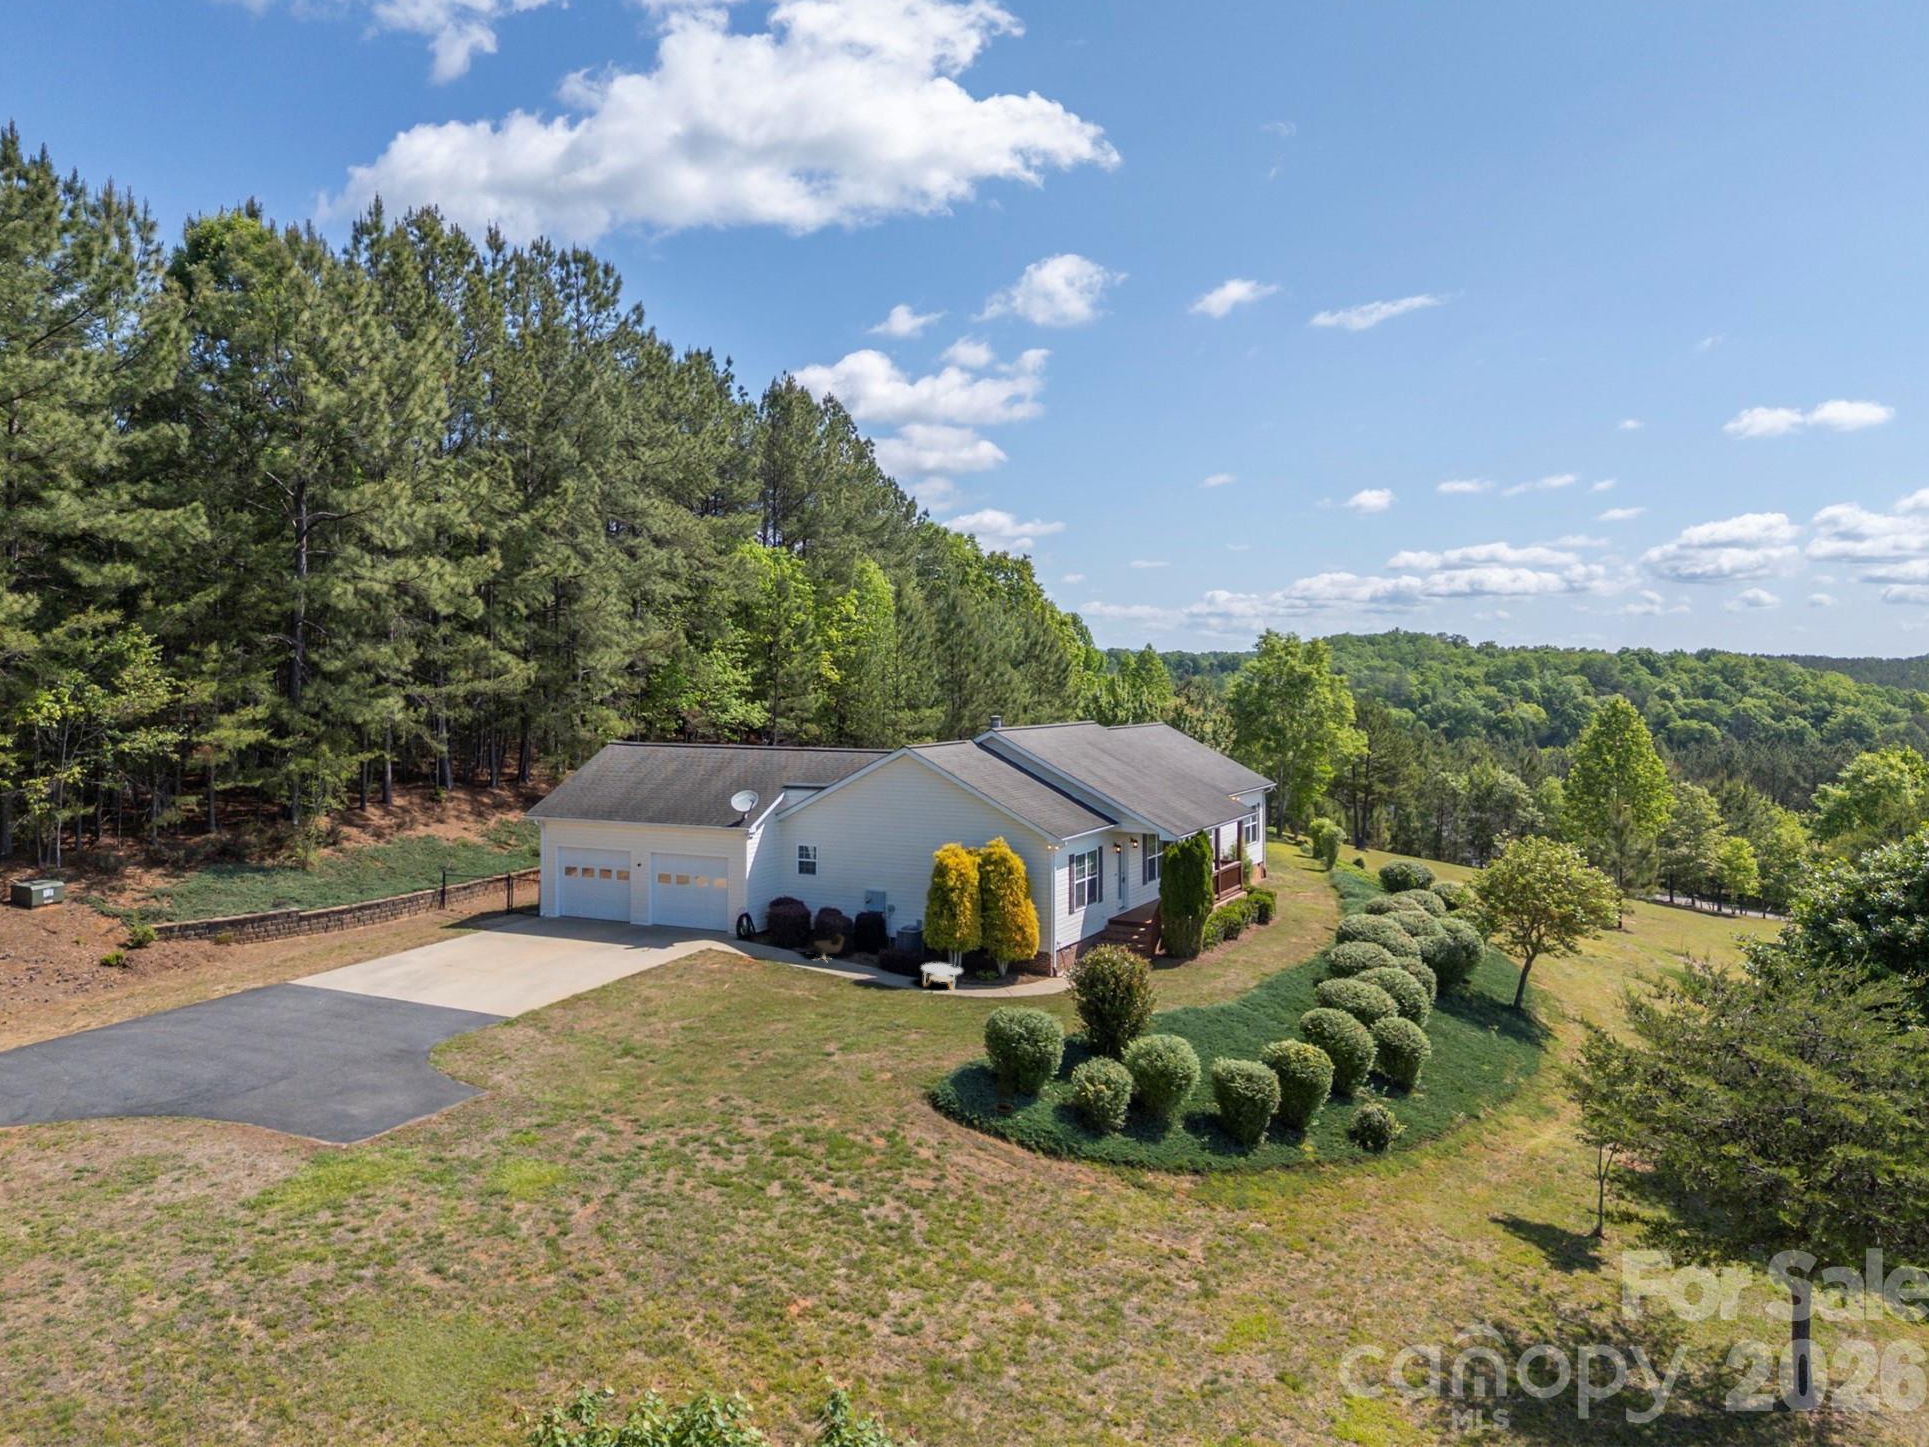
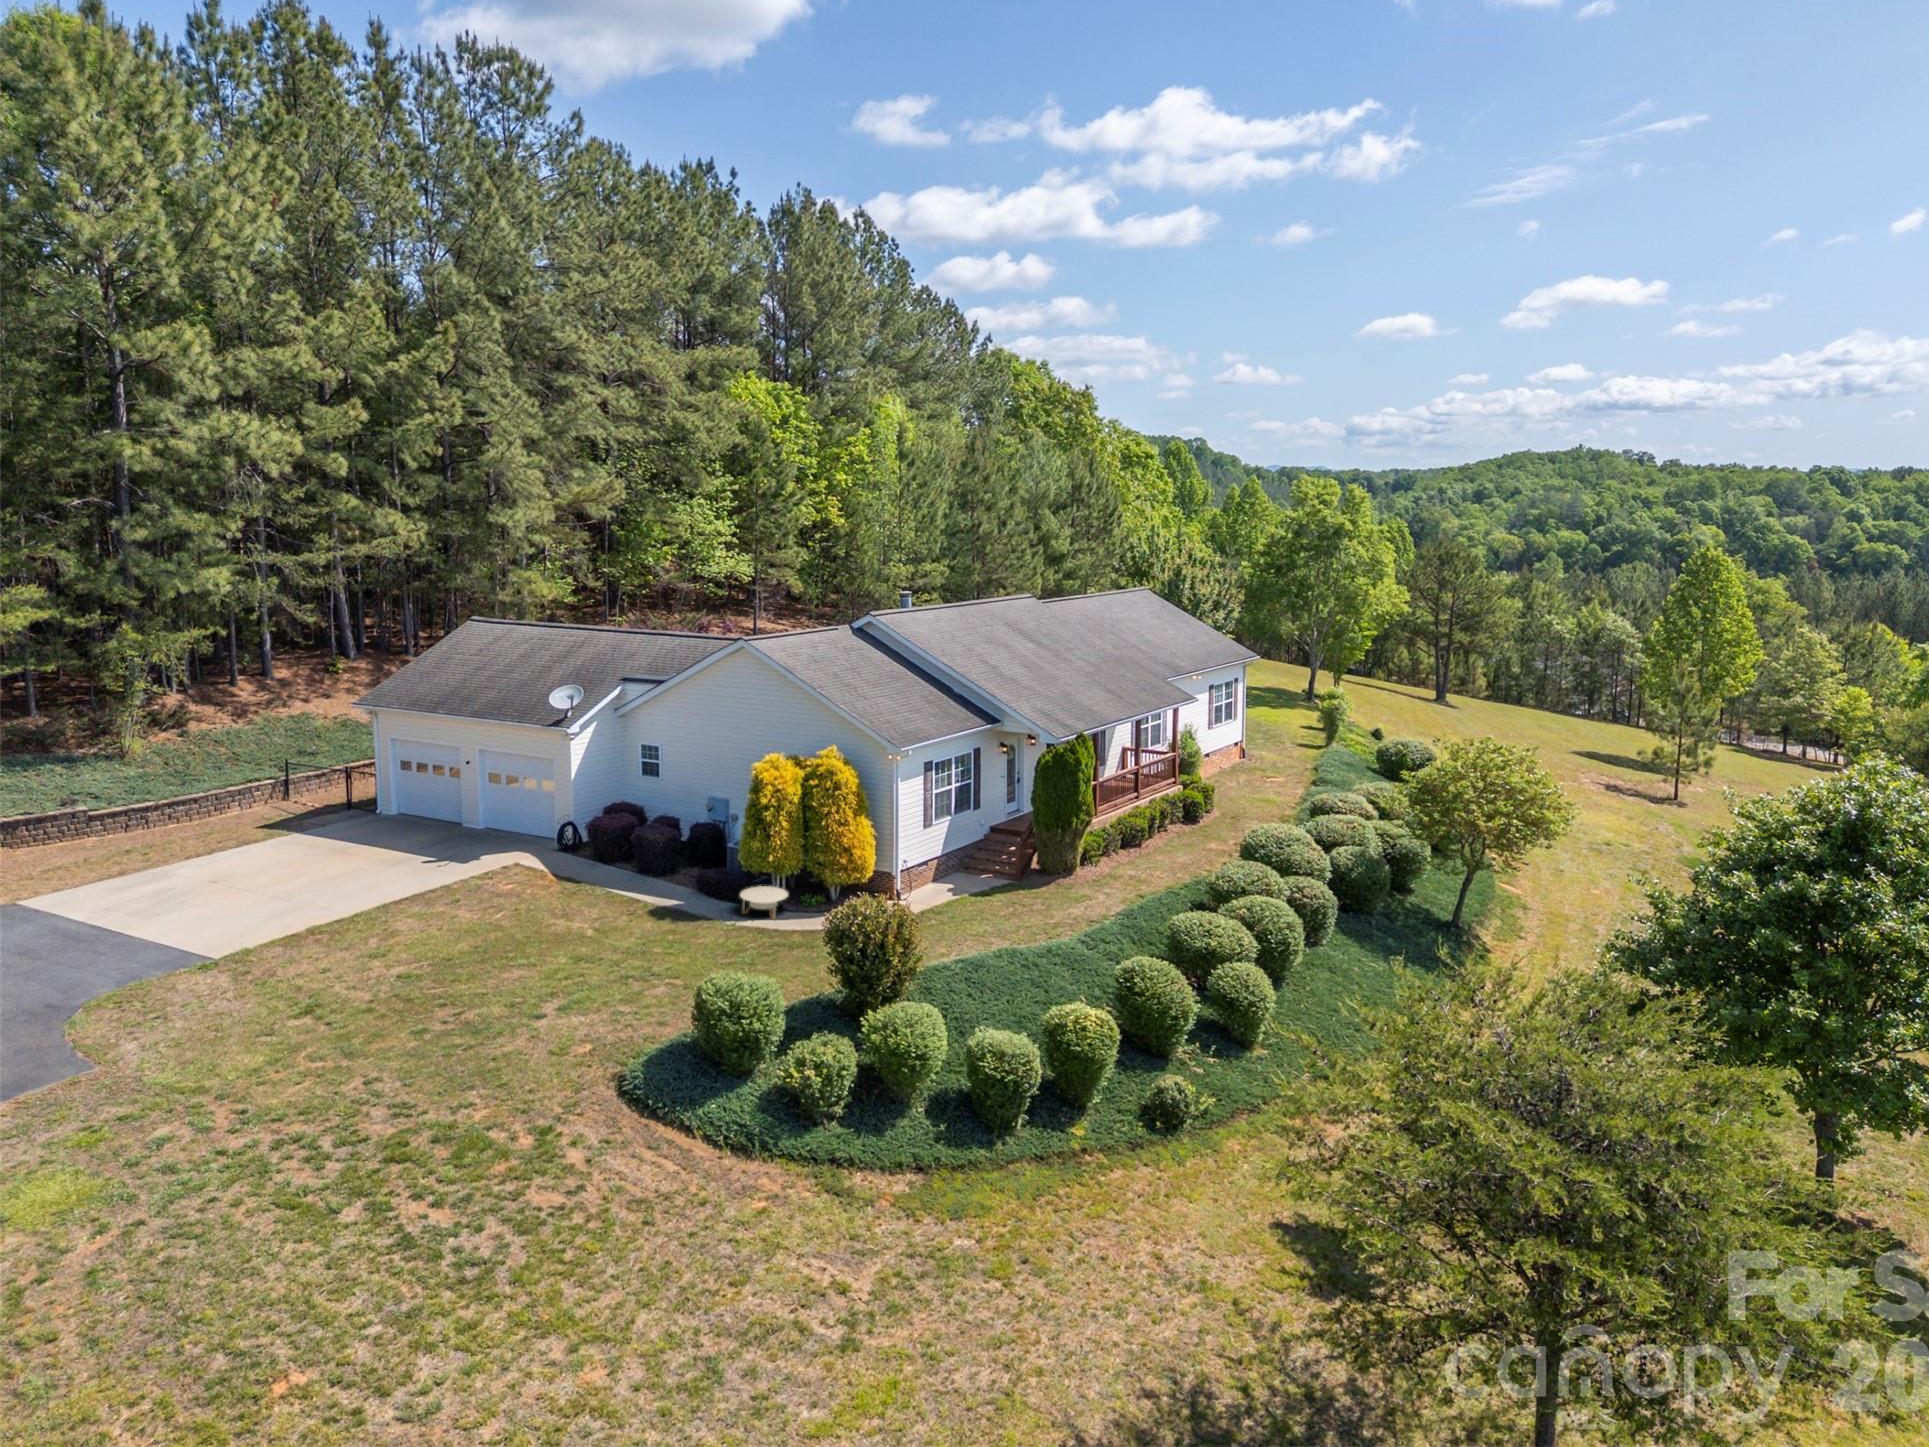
lounge chair: present [814,934,844,959] -> none [634,848,672,882]
potted tree: present [994,1076,1015,1113] -> none [698,1051,728,1096]

